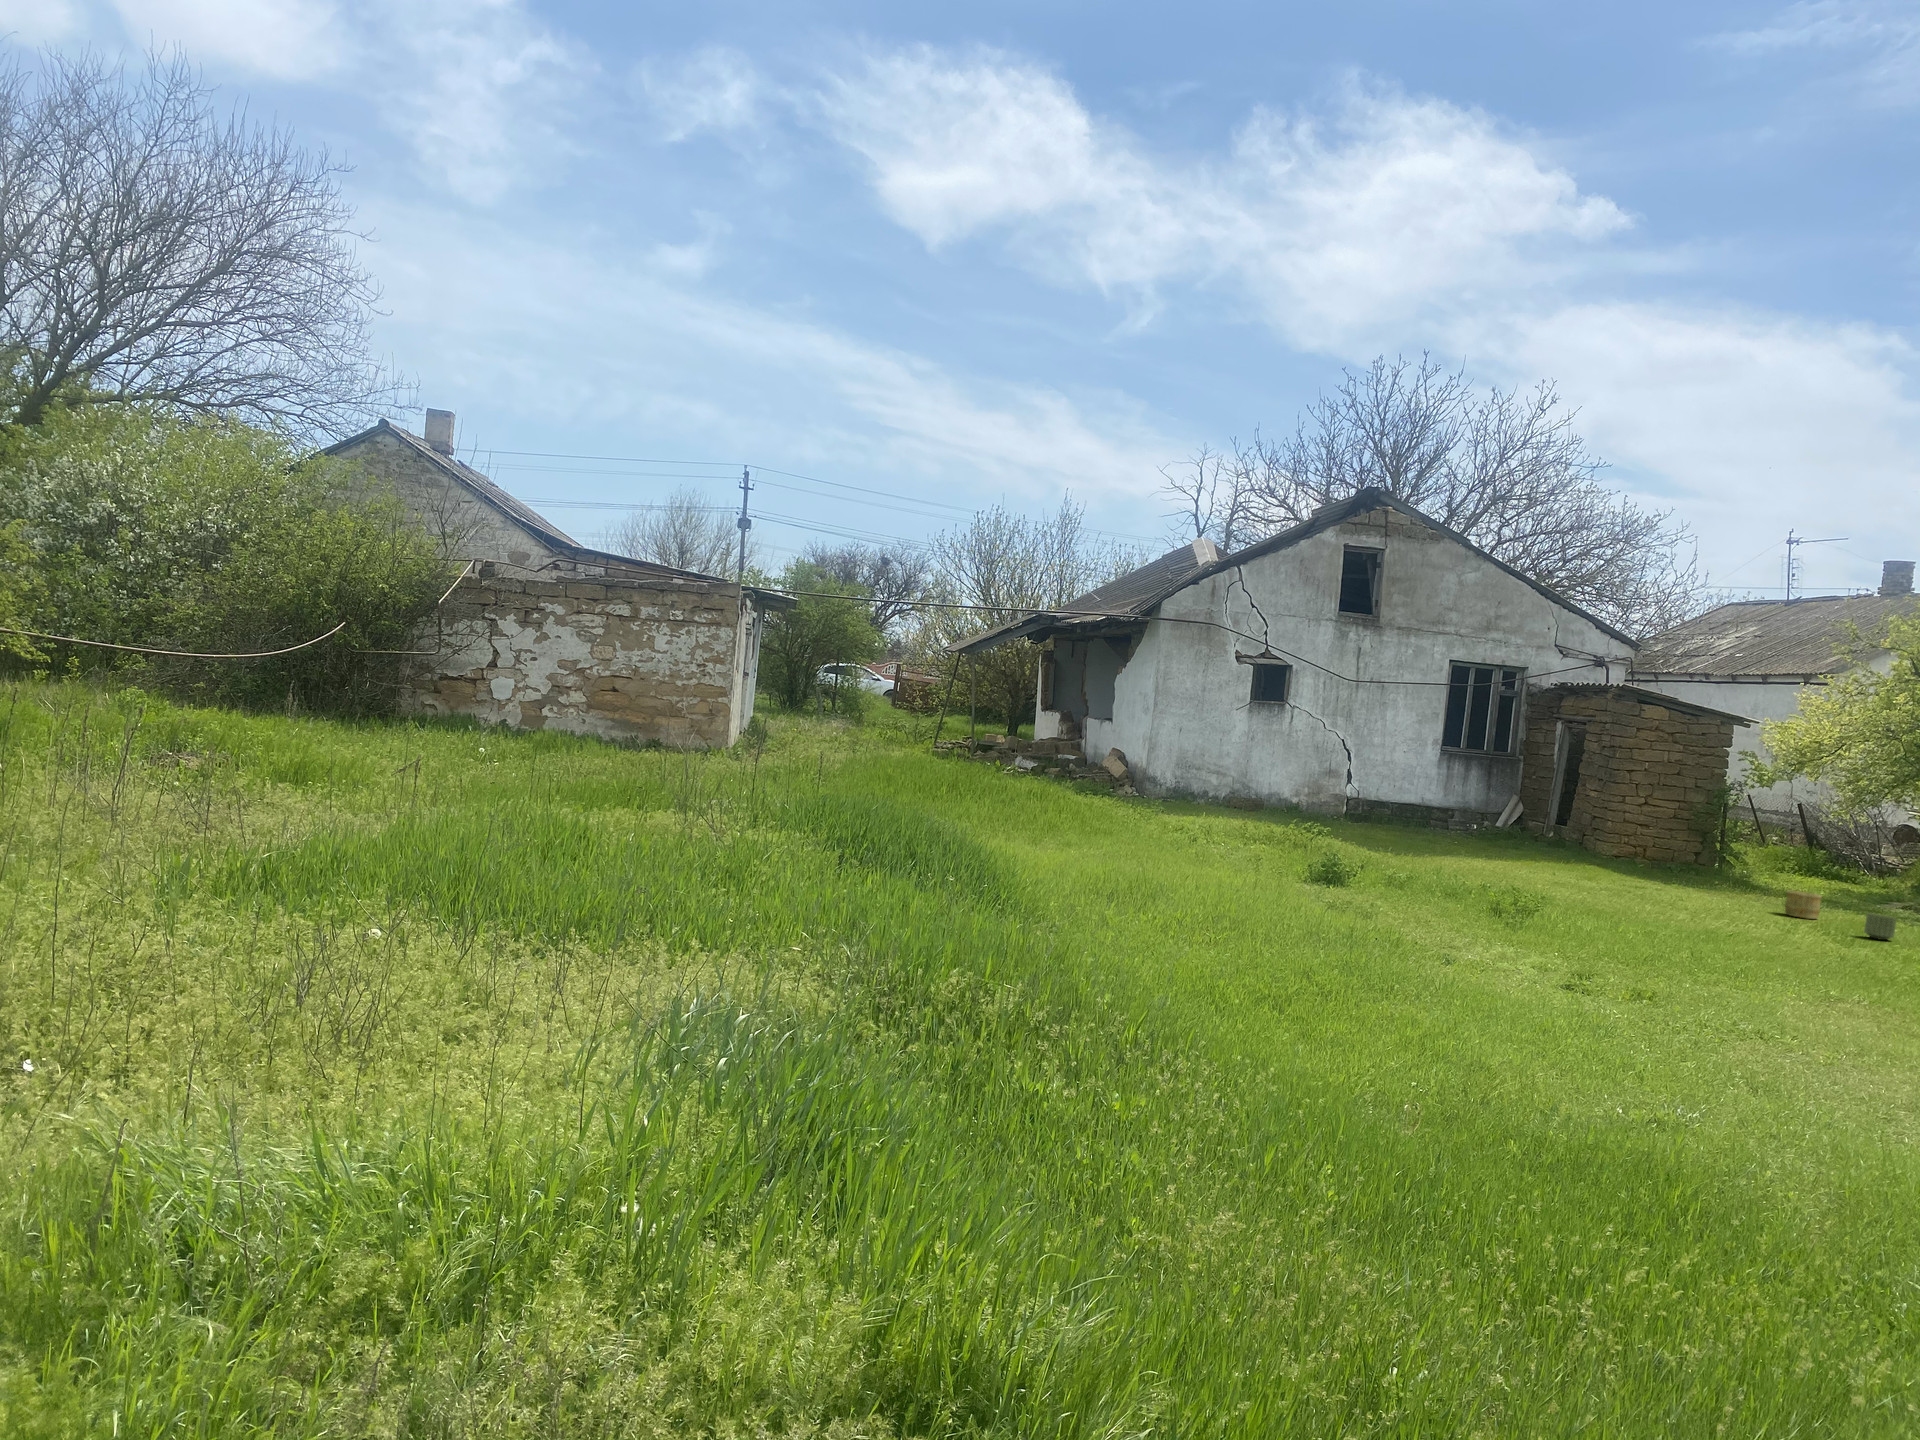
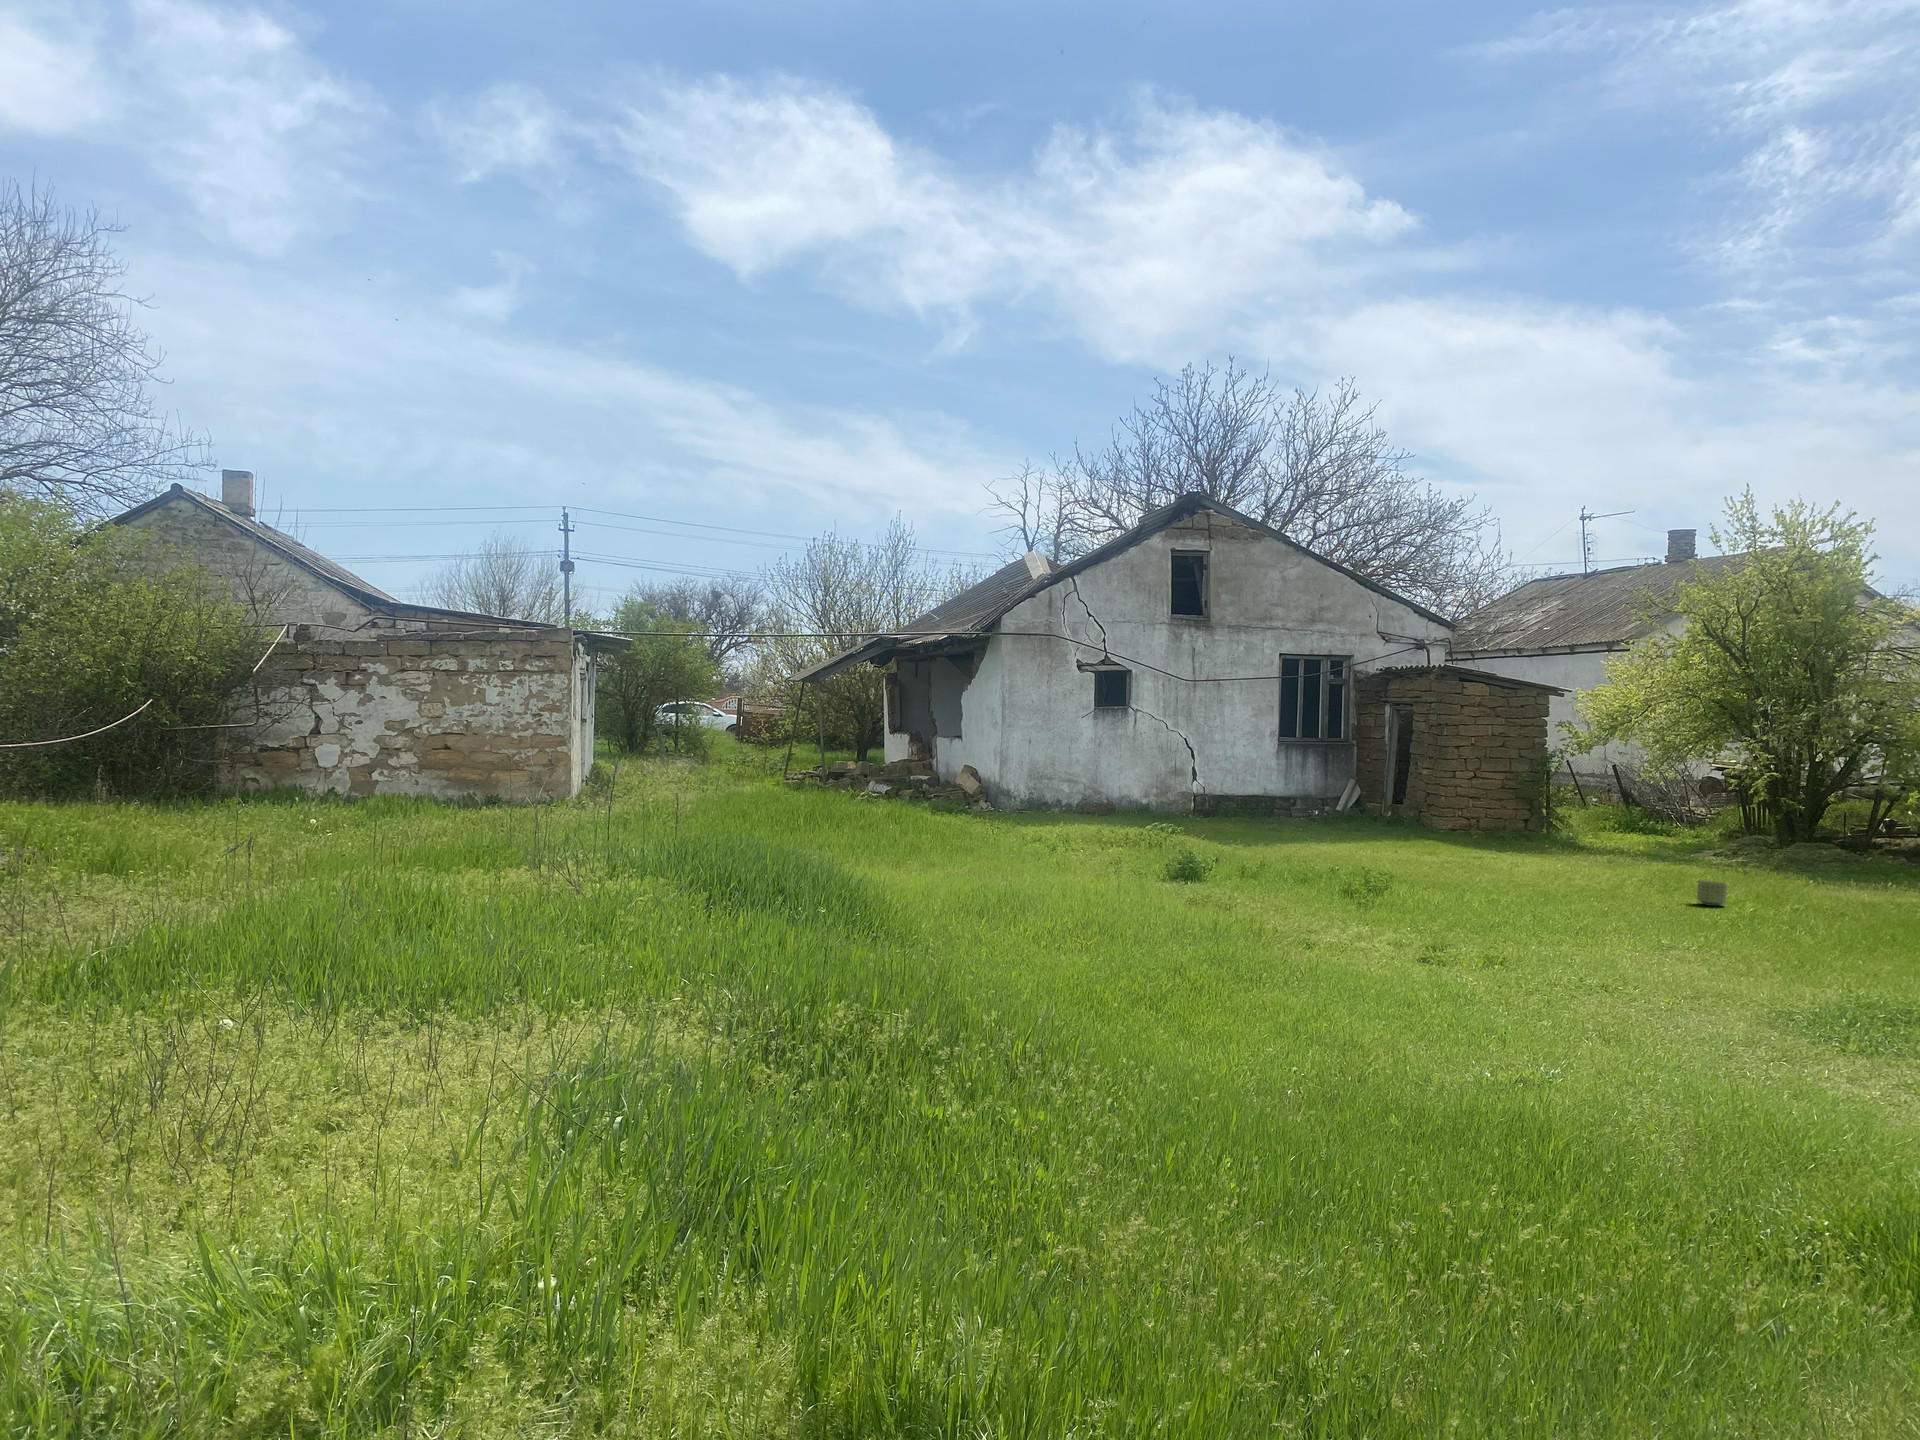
wooden bucket: present [1785,891,1821,919] -> none [1616,860,1651,887]

